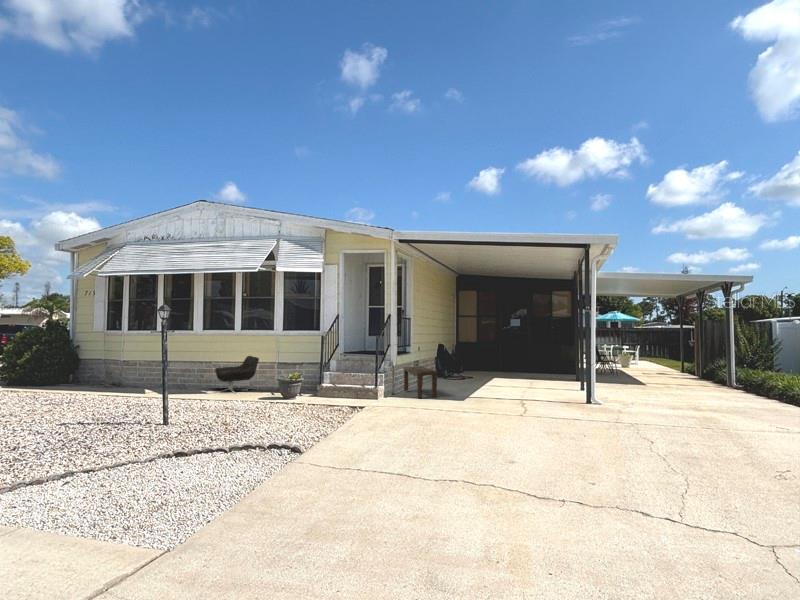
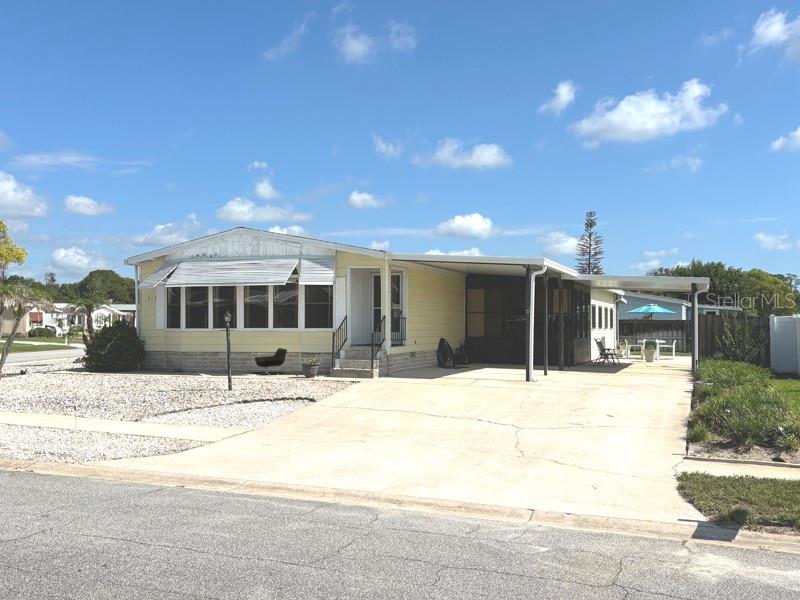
bench: present [404,366,437,398] -> none [397,356,419,379]

